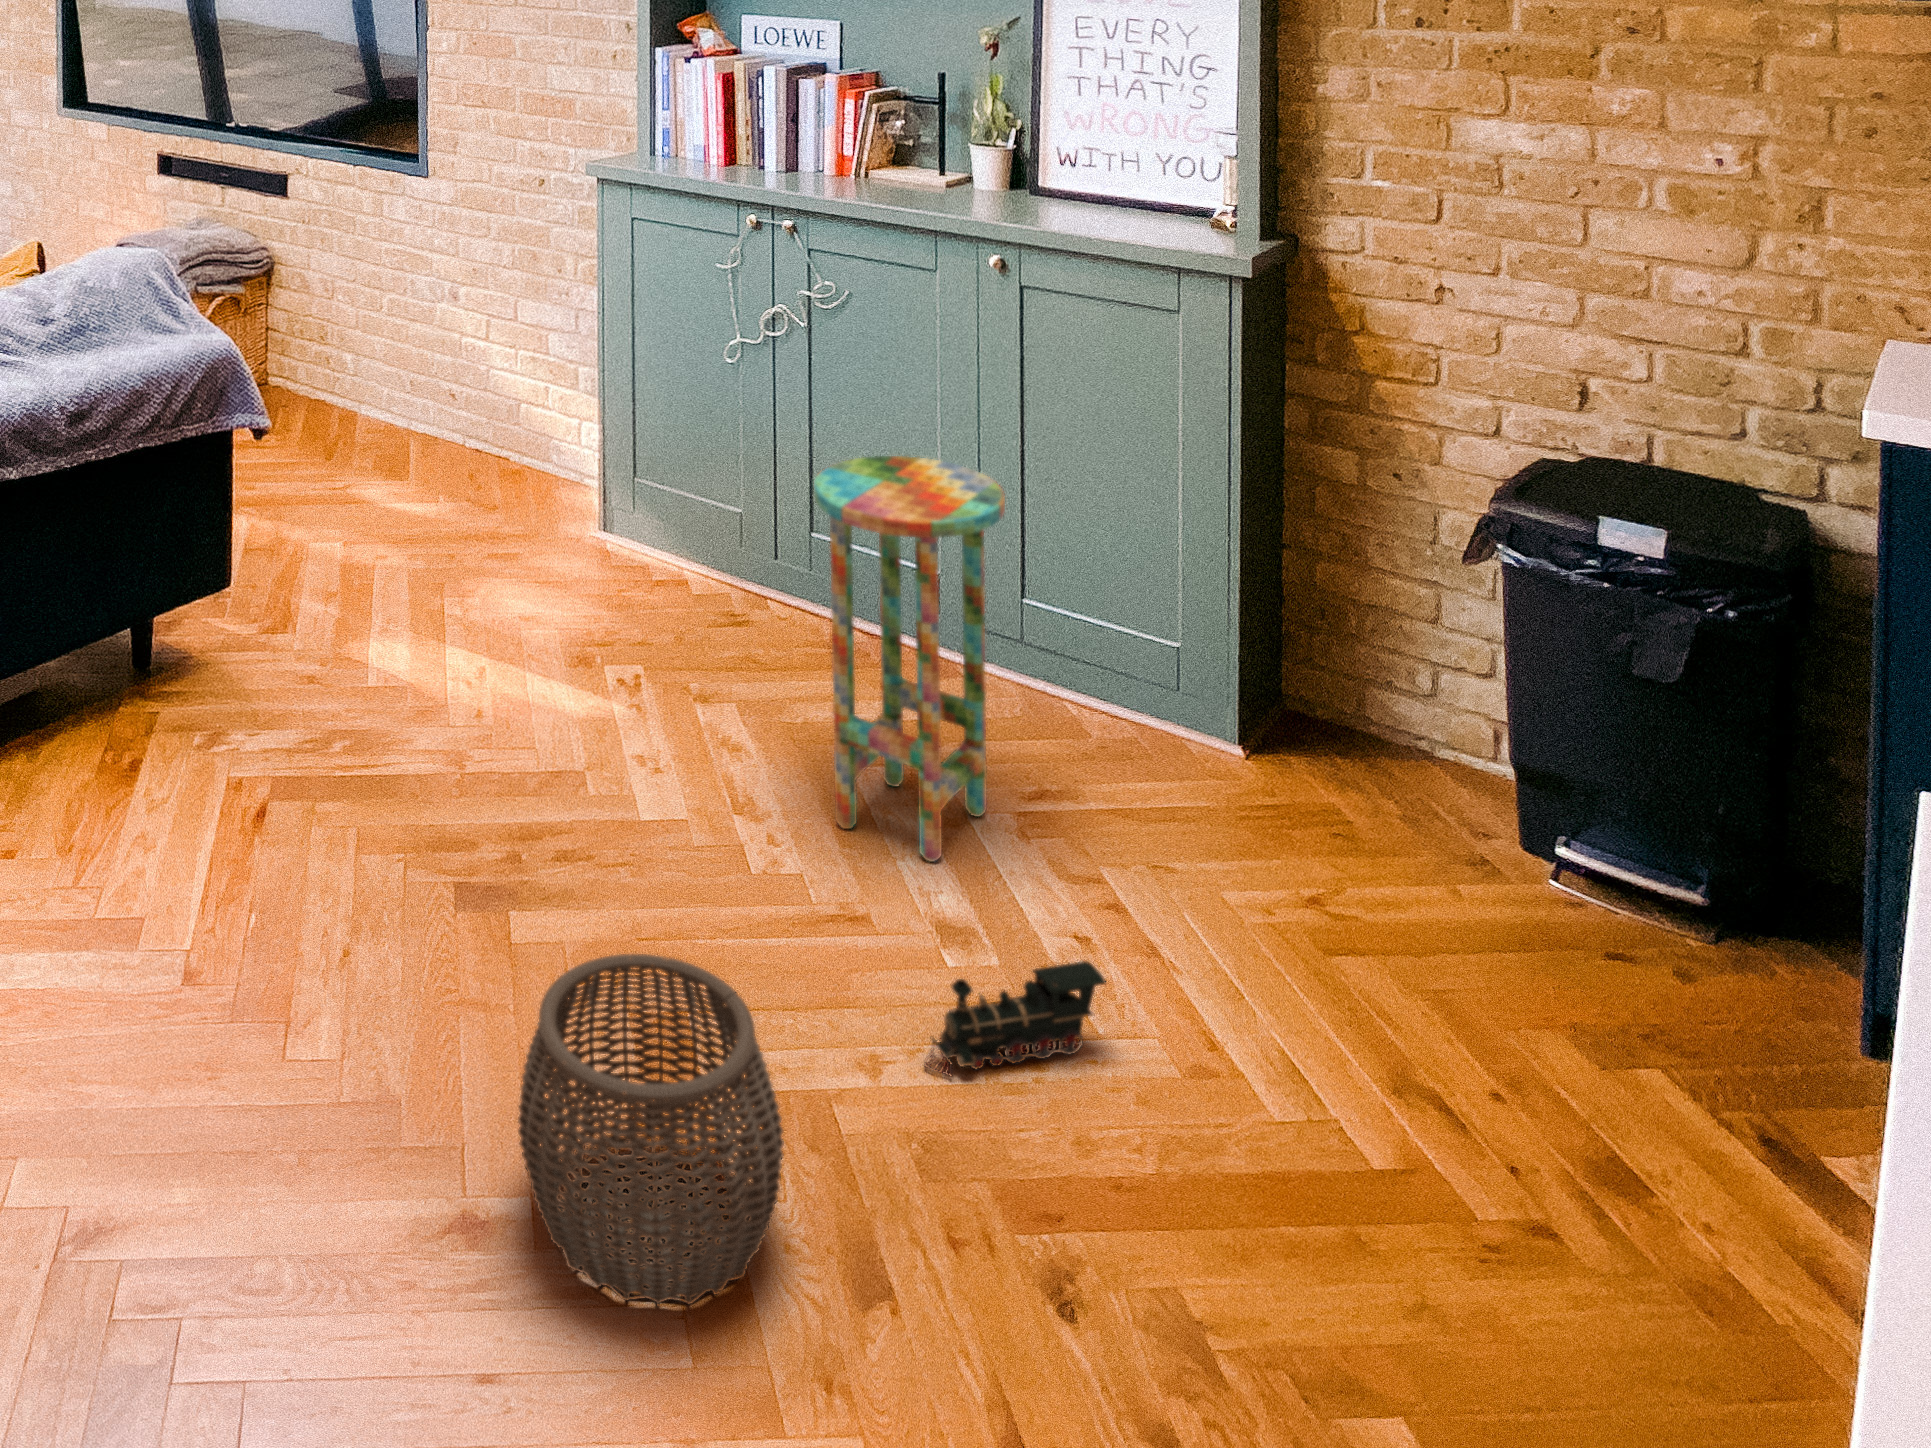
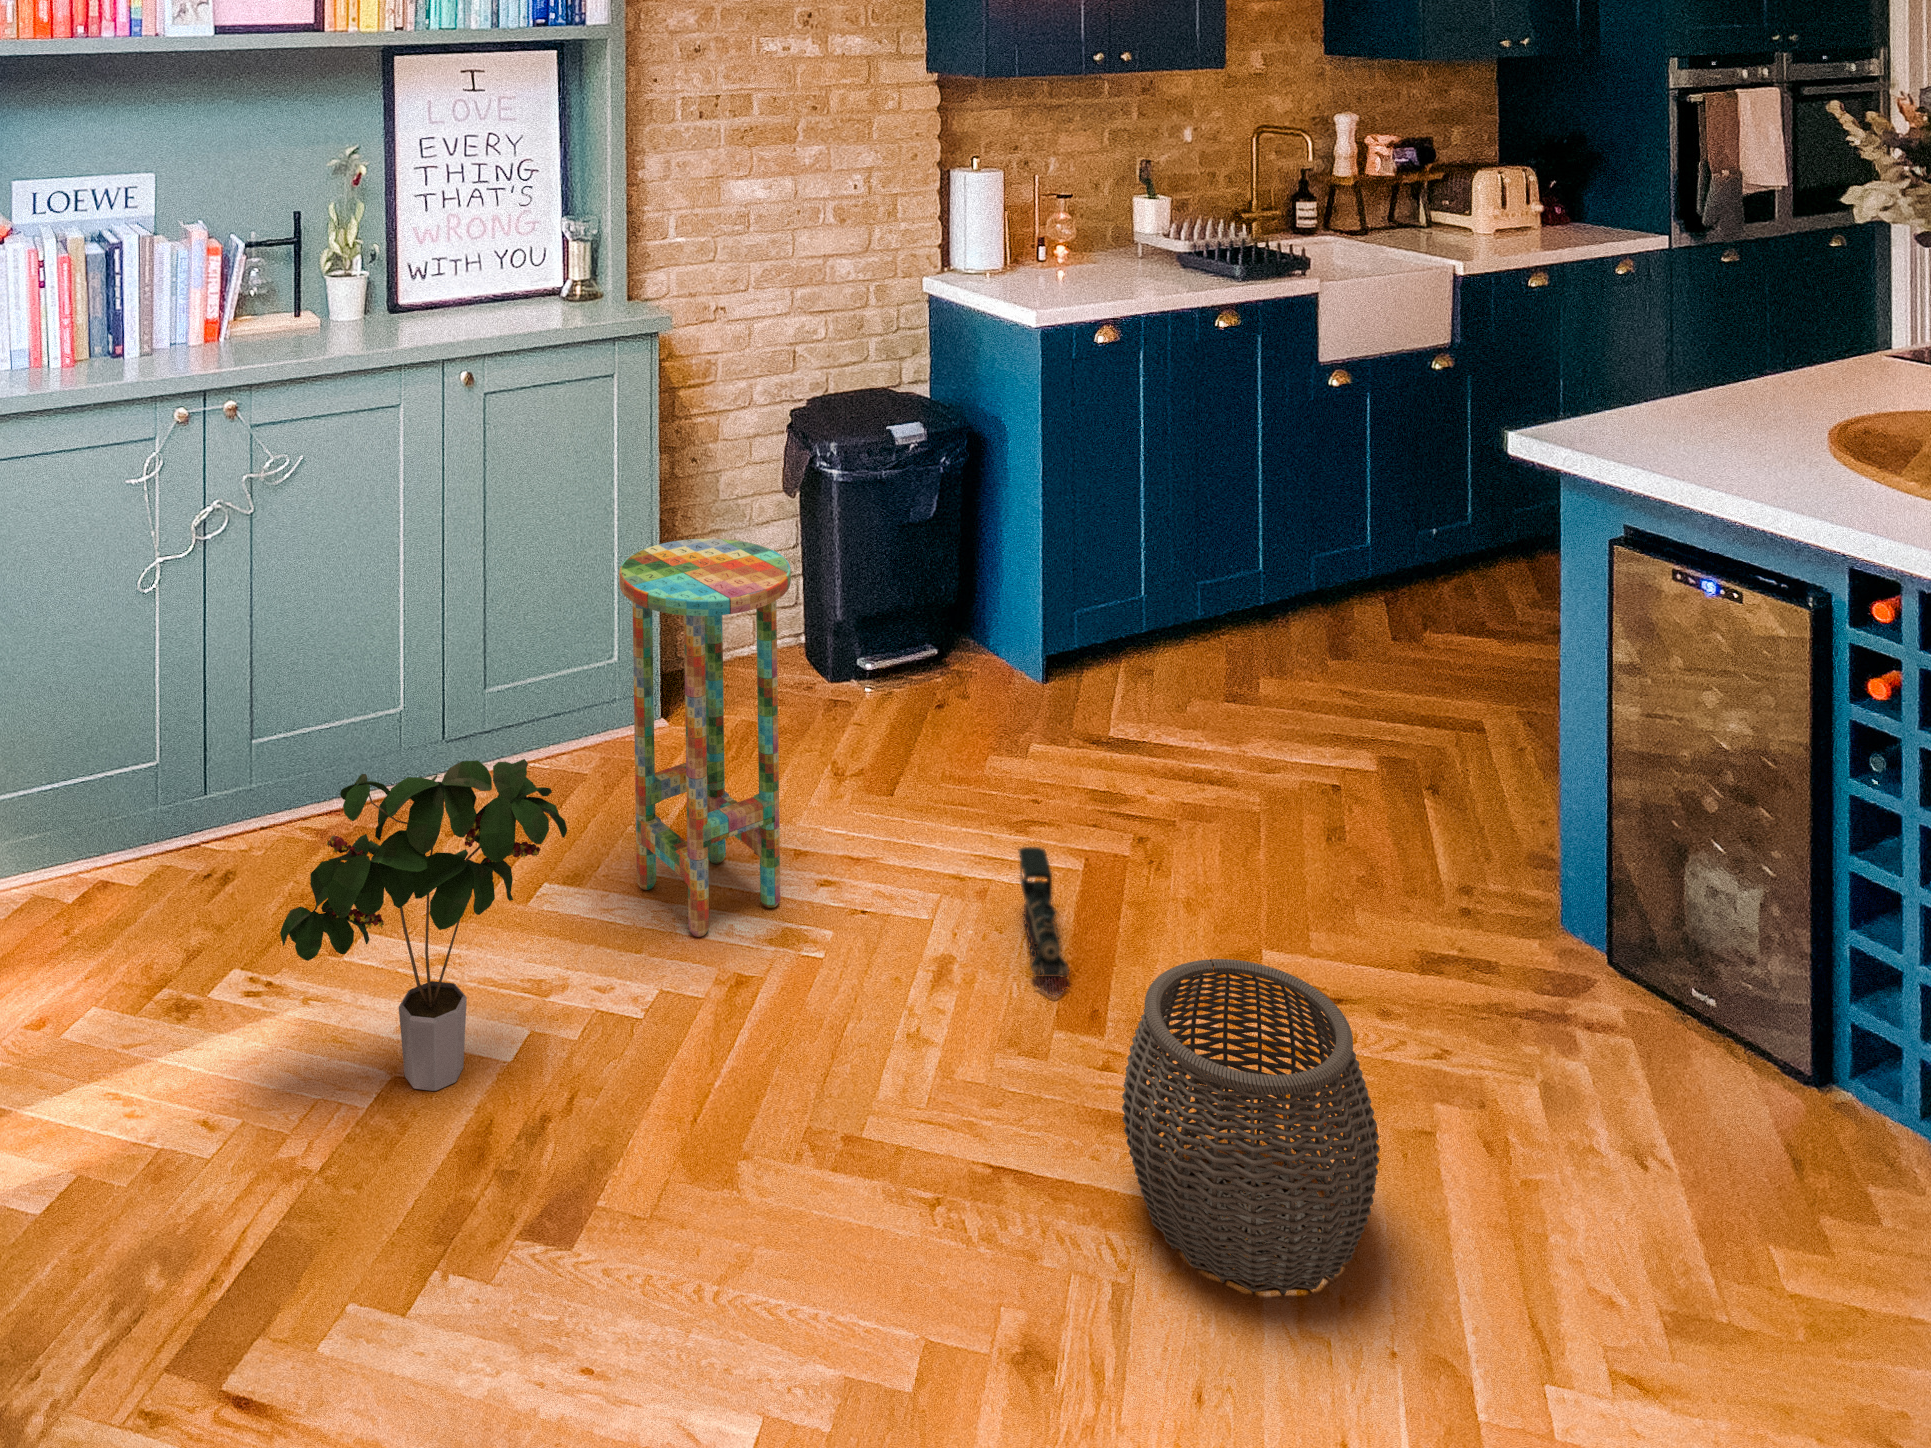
potted plant: none [504,495,655,754] -> present [280,759,567,1091]

